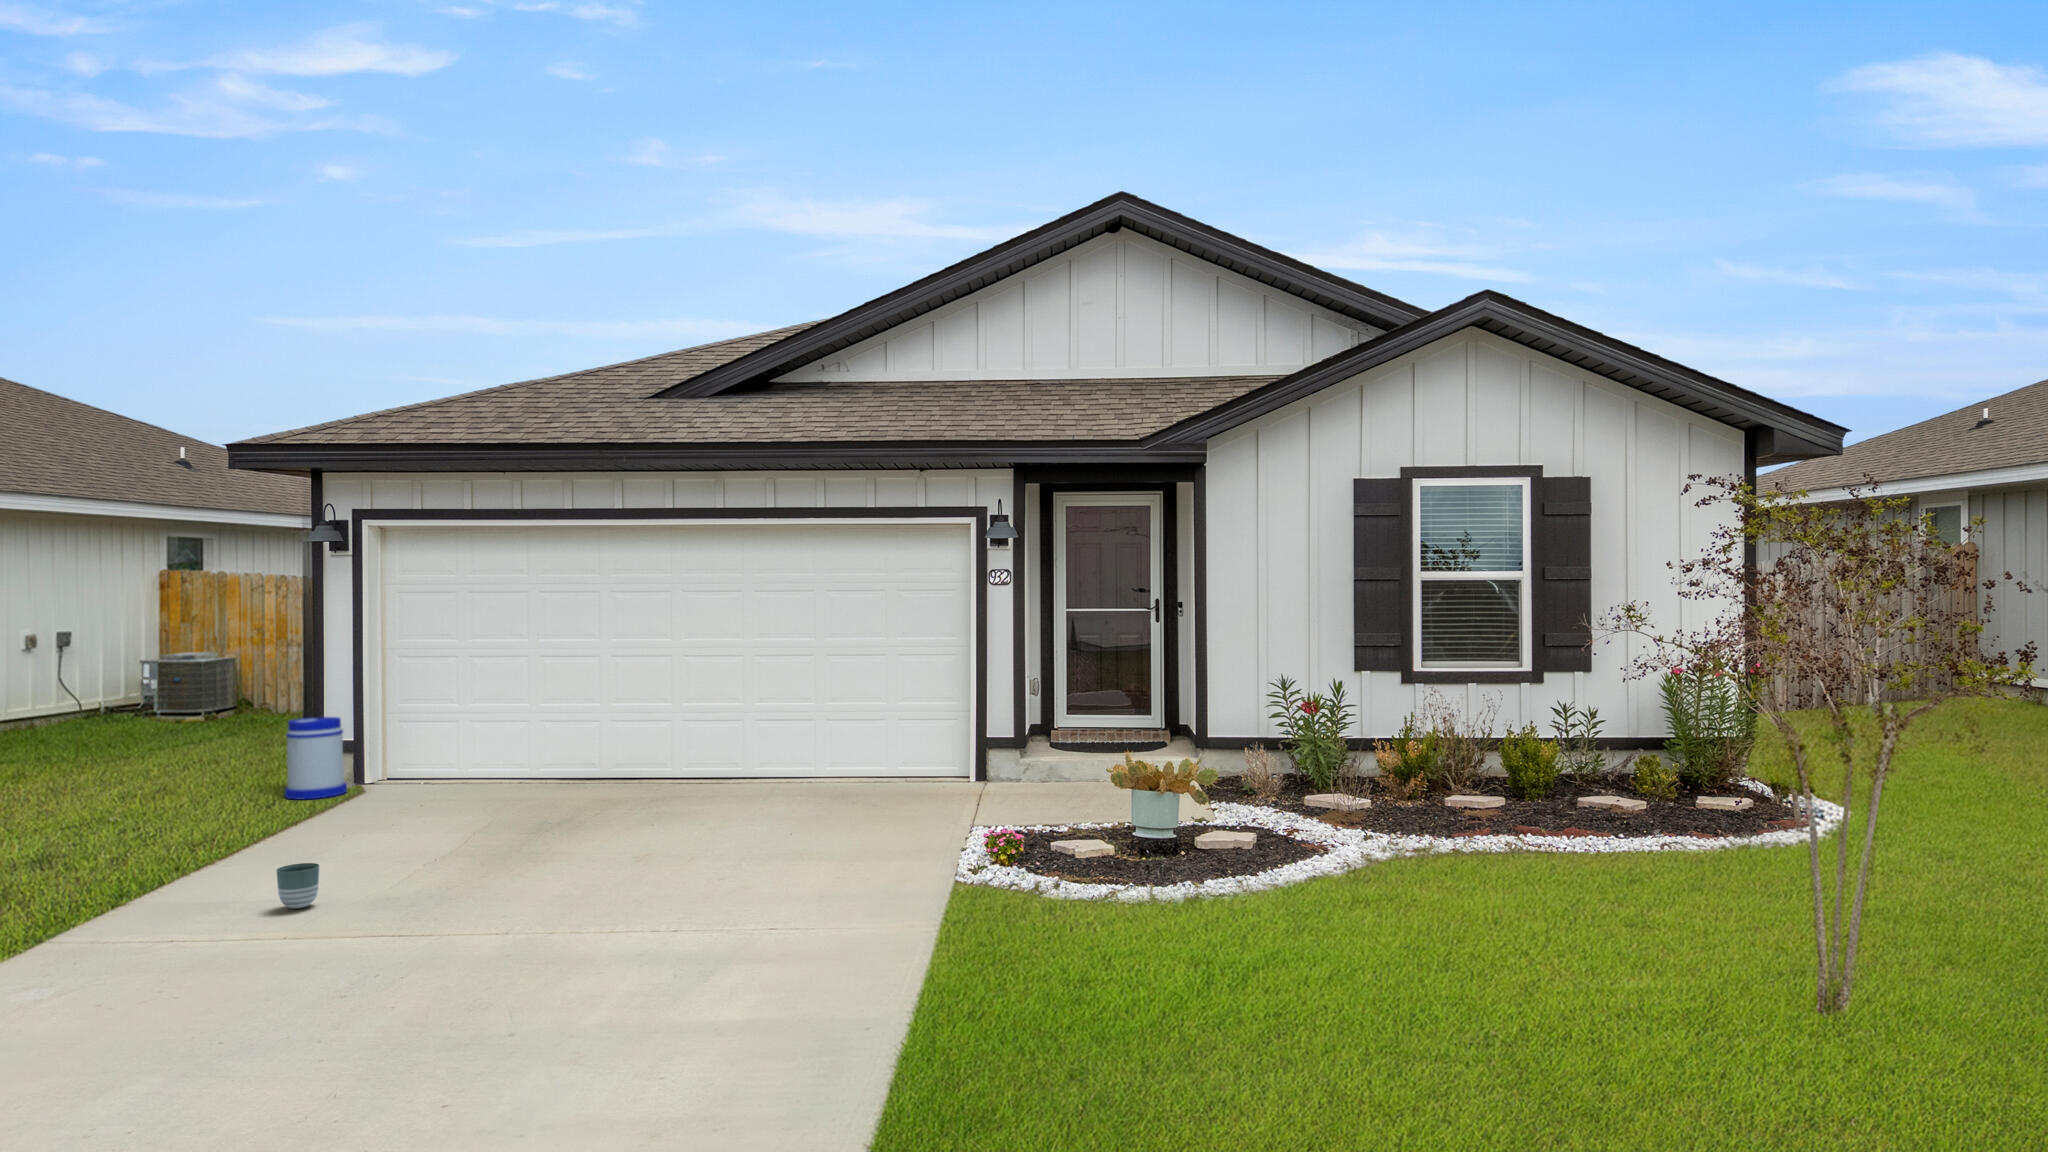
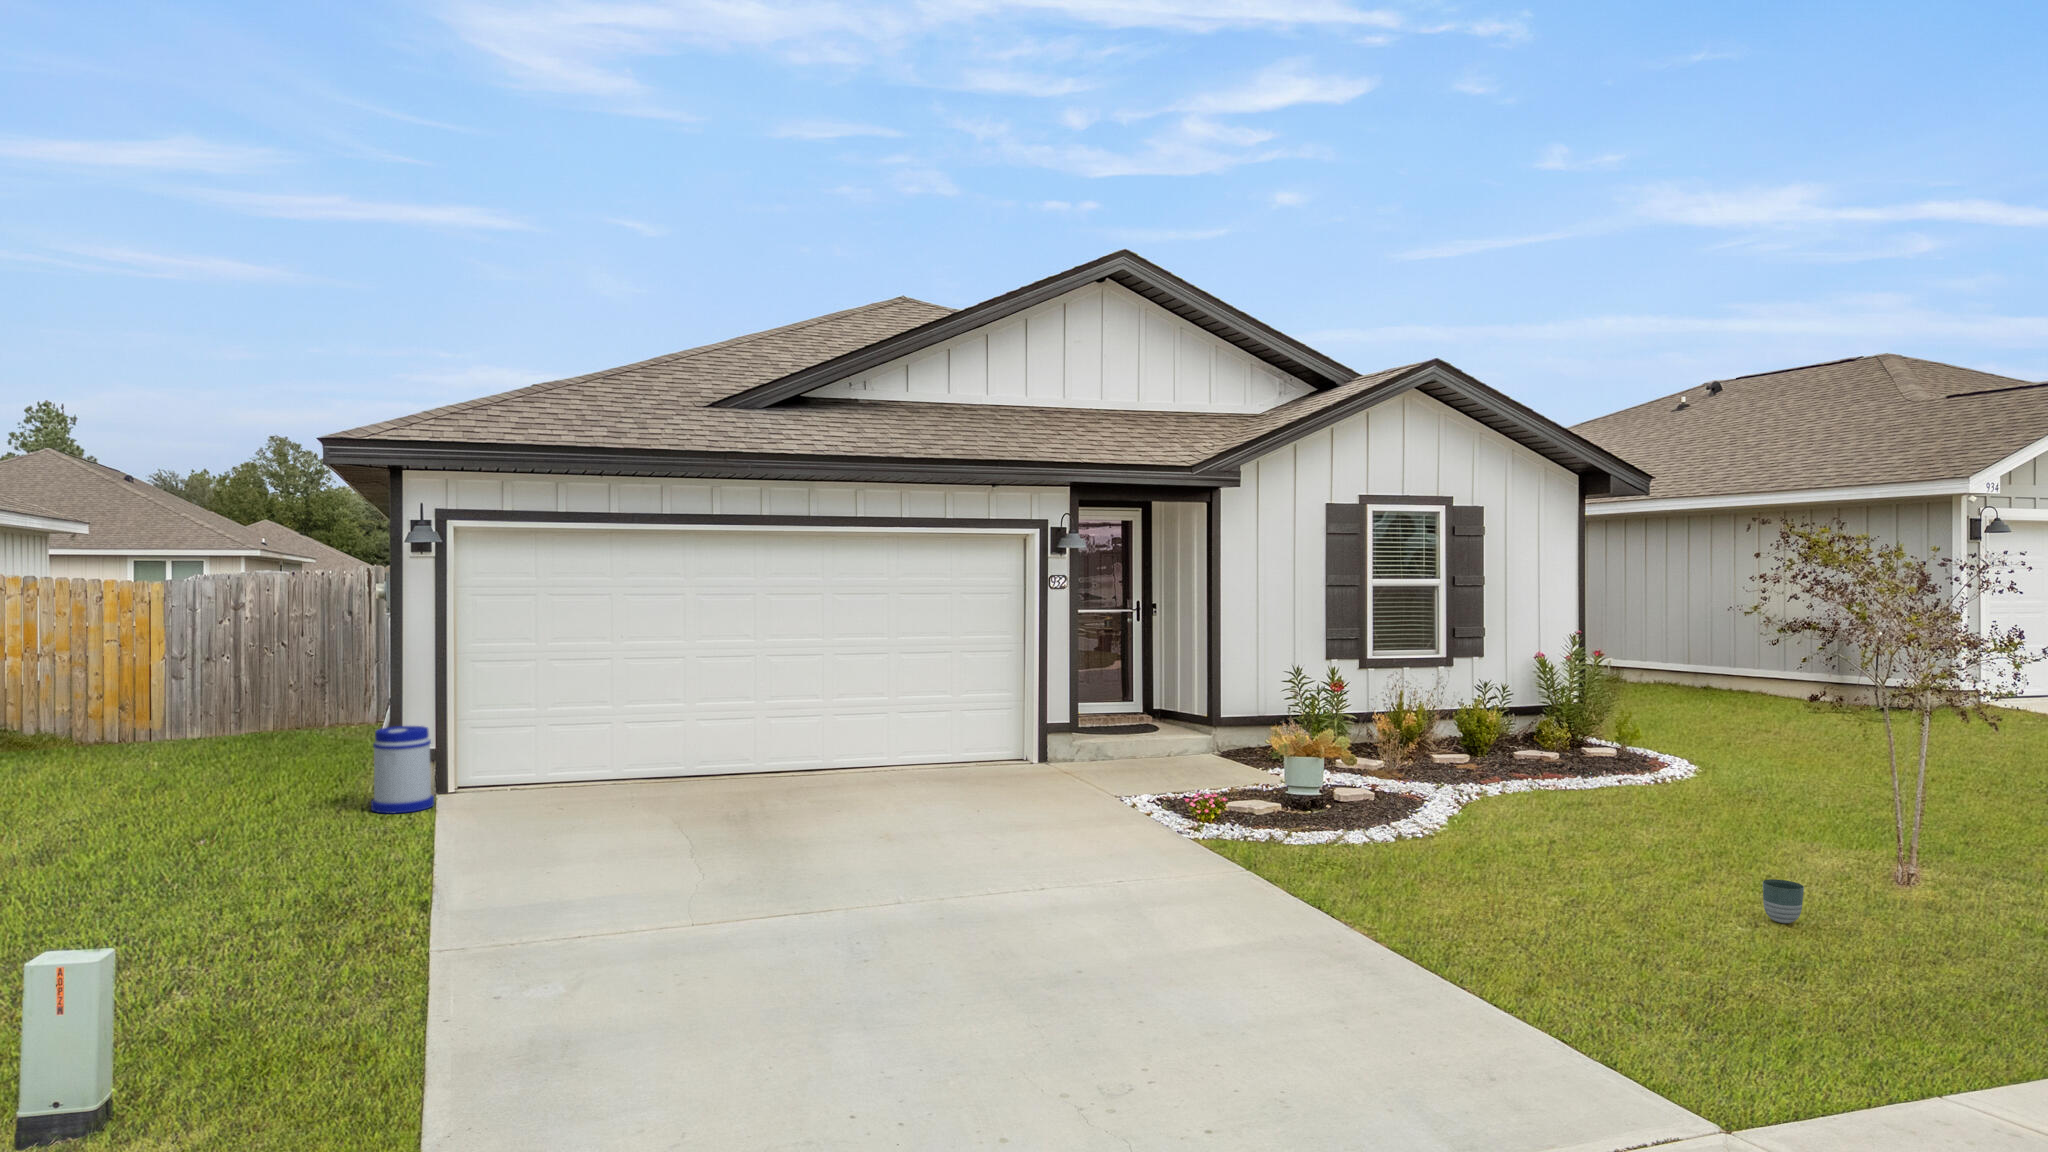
planter: present [277,863,319,909] -> present [1763,879,1804,923]

